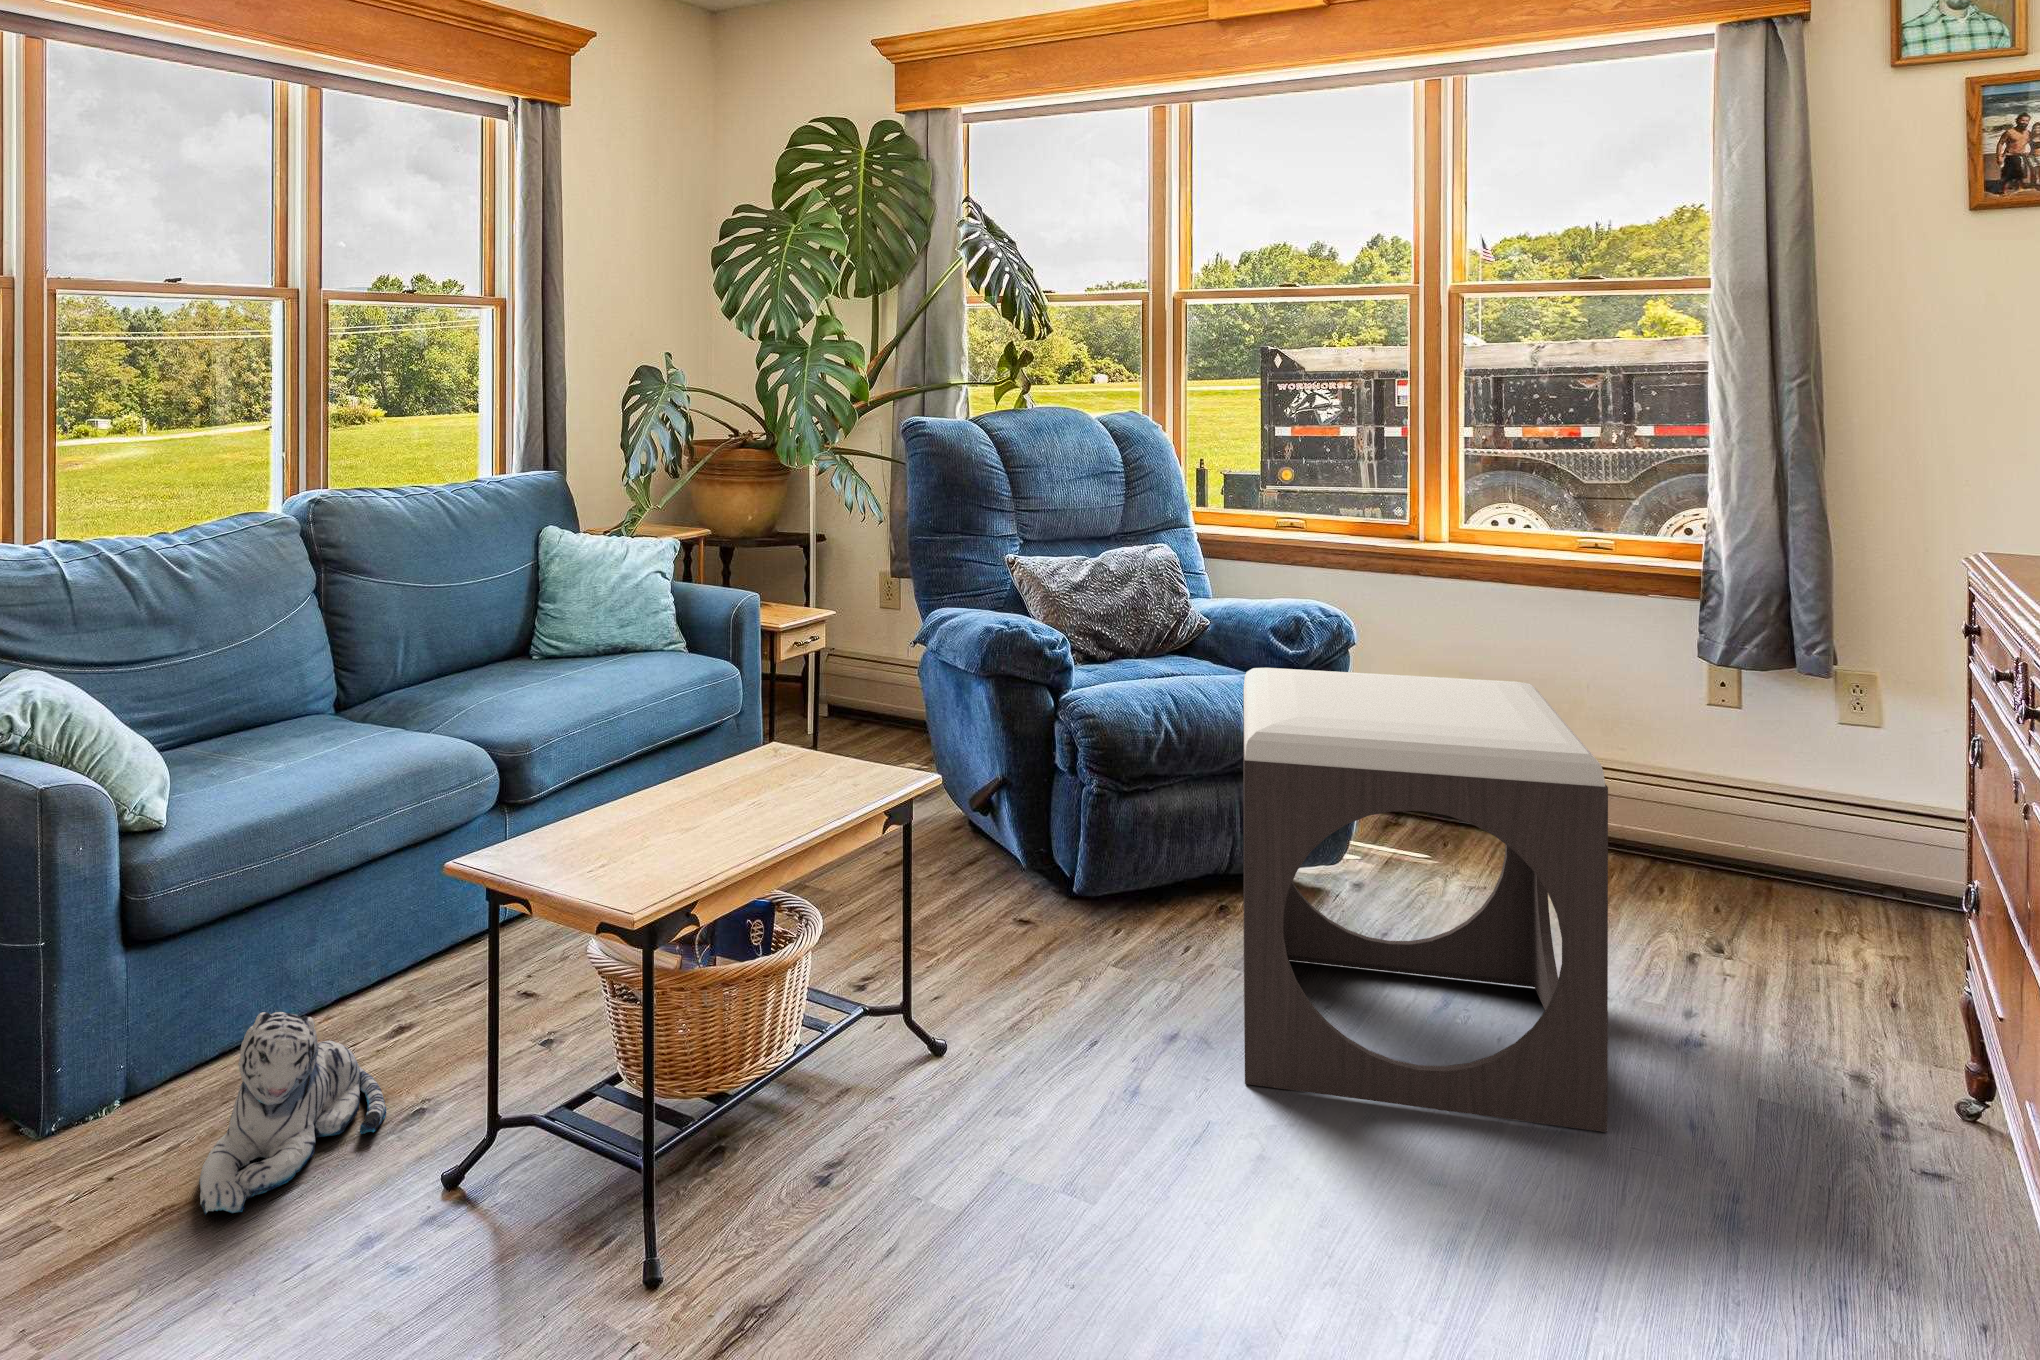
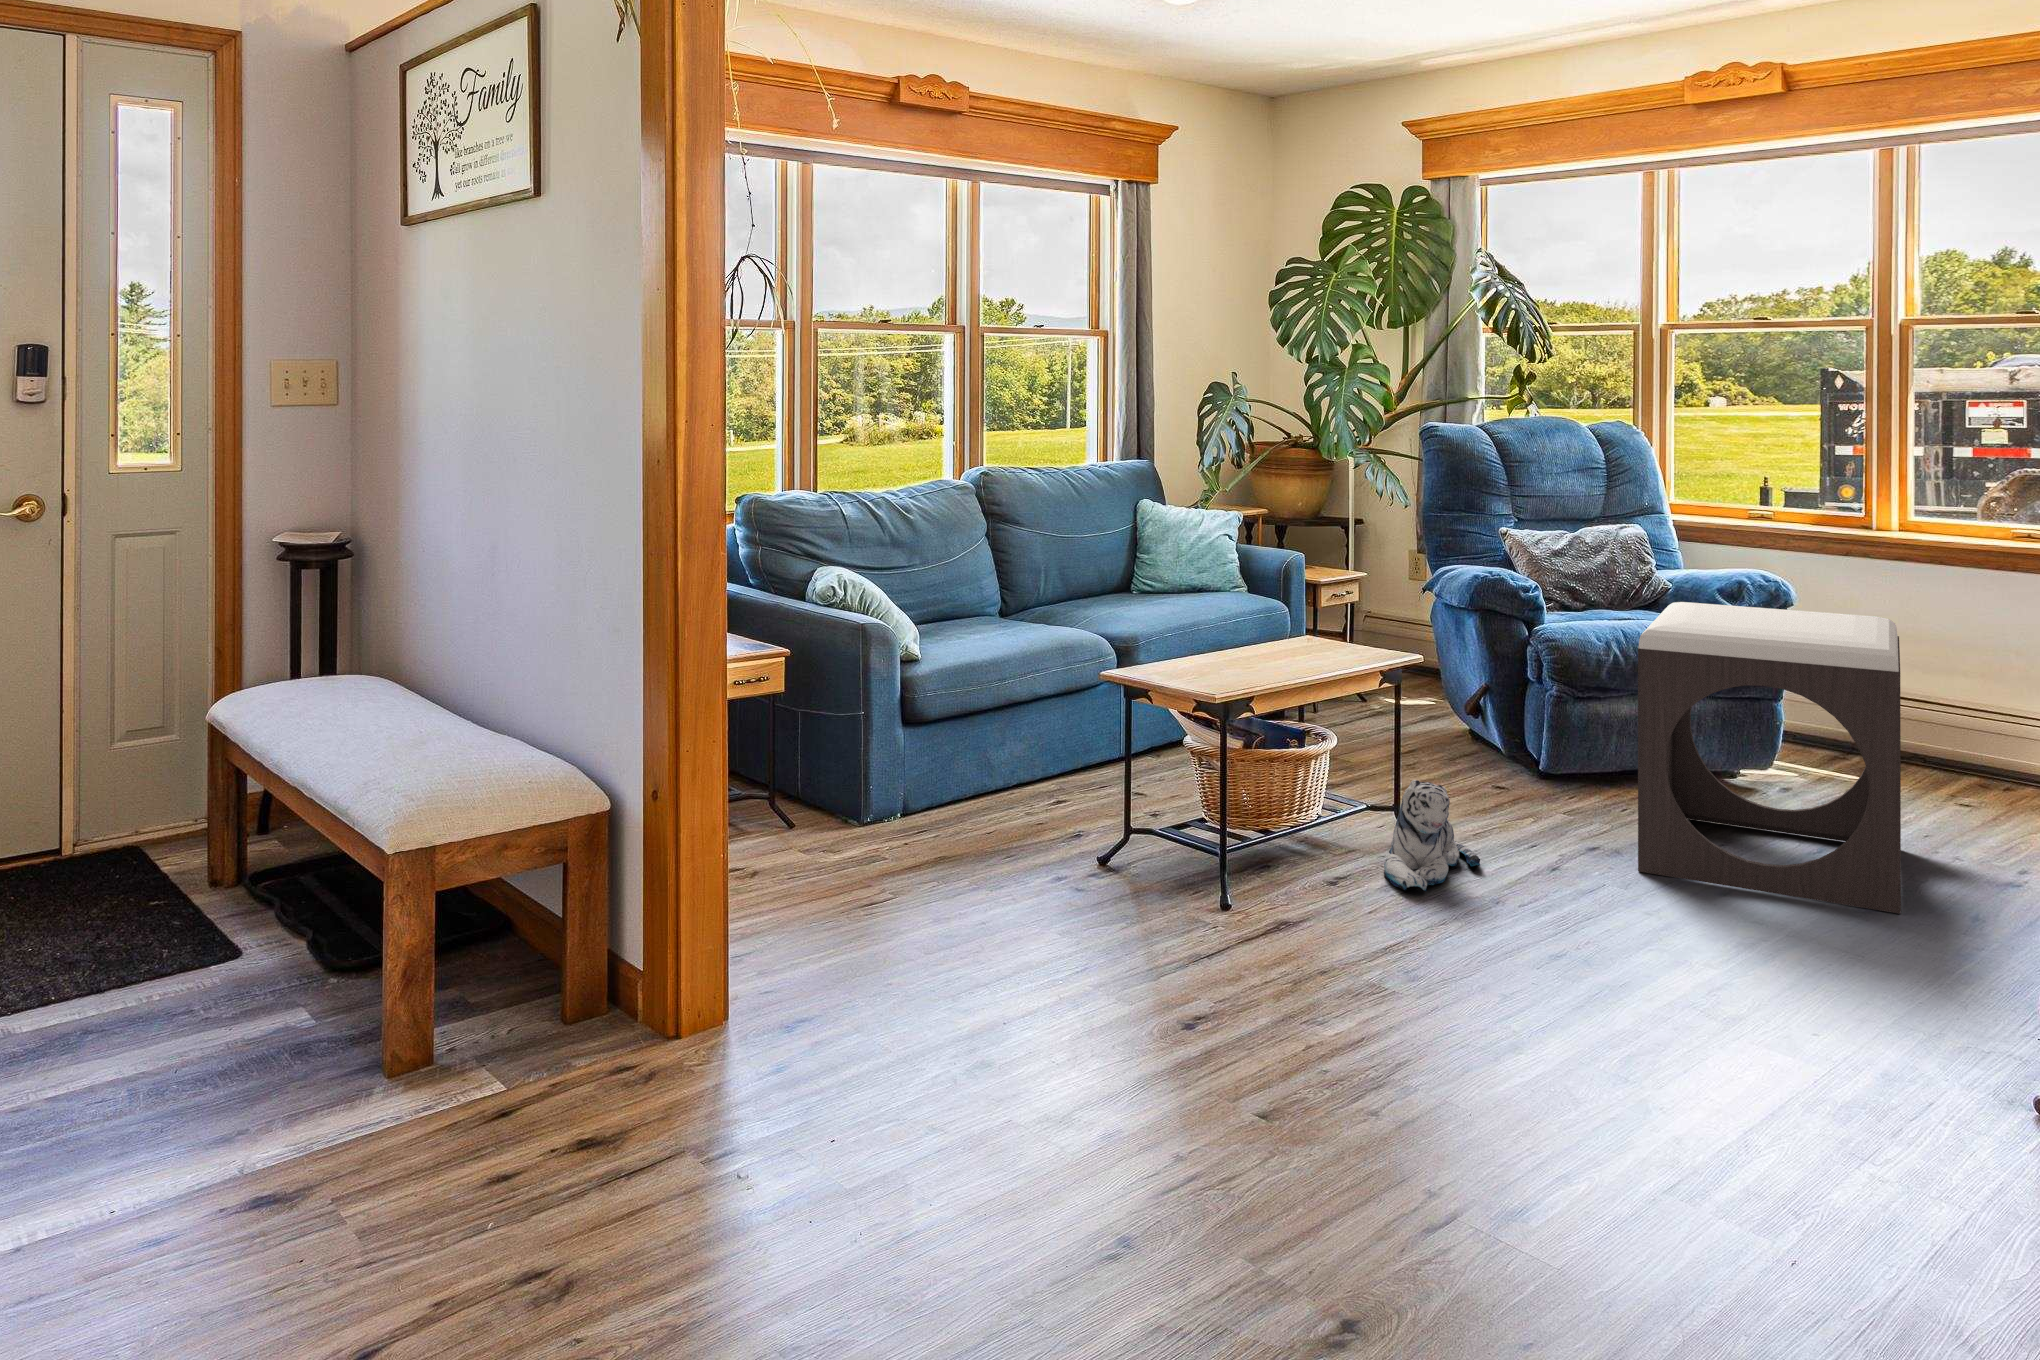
plush toy: present [199,1012,387,1215] -> present [1384,780,1480,891]

